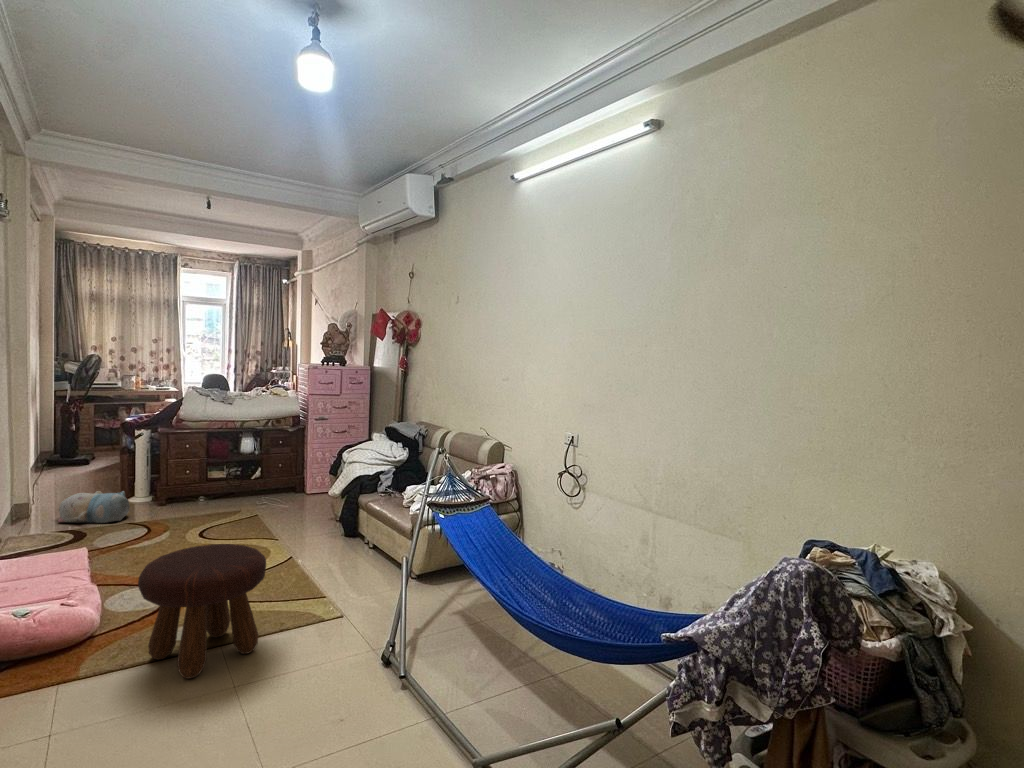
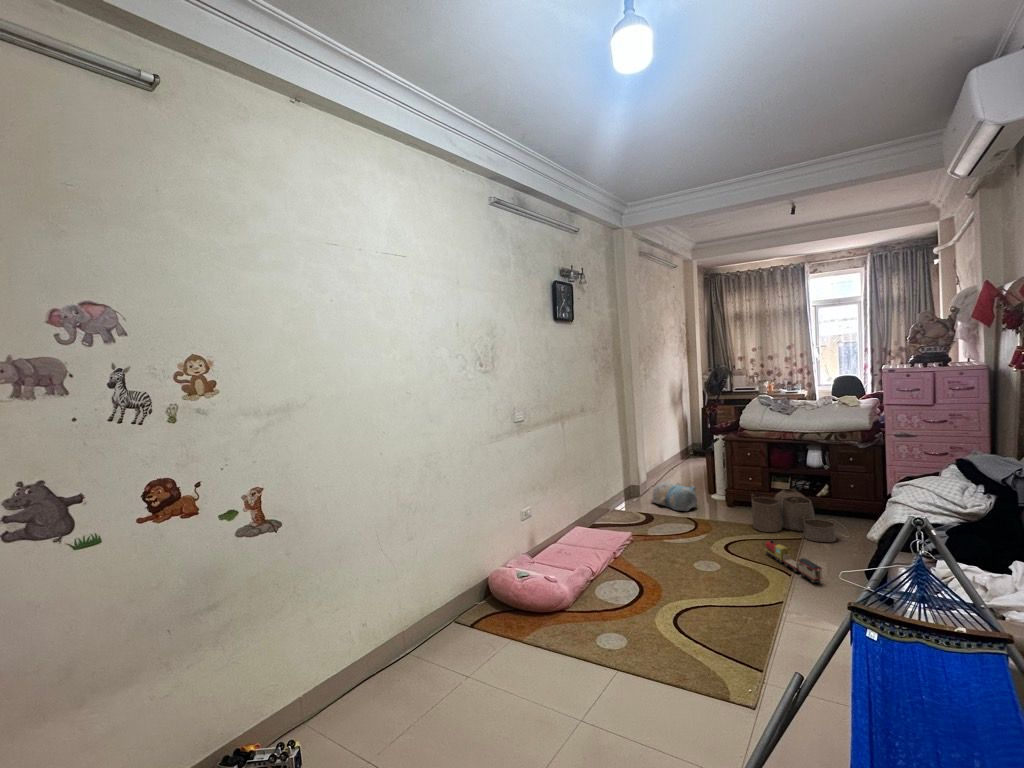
woven basket: none [206,475,283,518] -> present [752,488,836,542]
toy train: none [242,518,304,540] -> present [765,540,822,583]
footstool: present [138,544,266,679] -> none [543,556,652,688]

